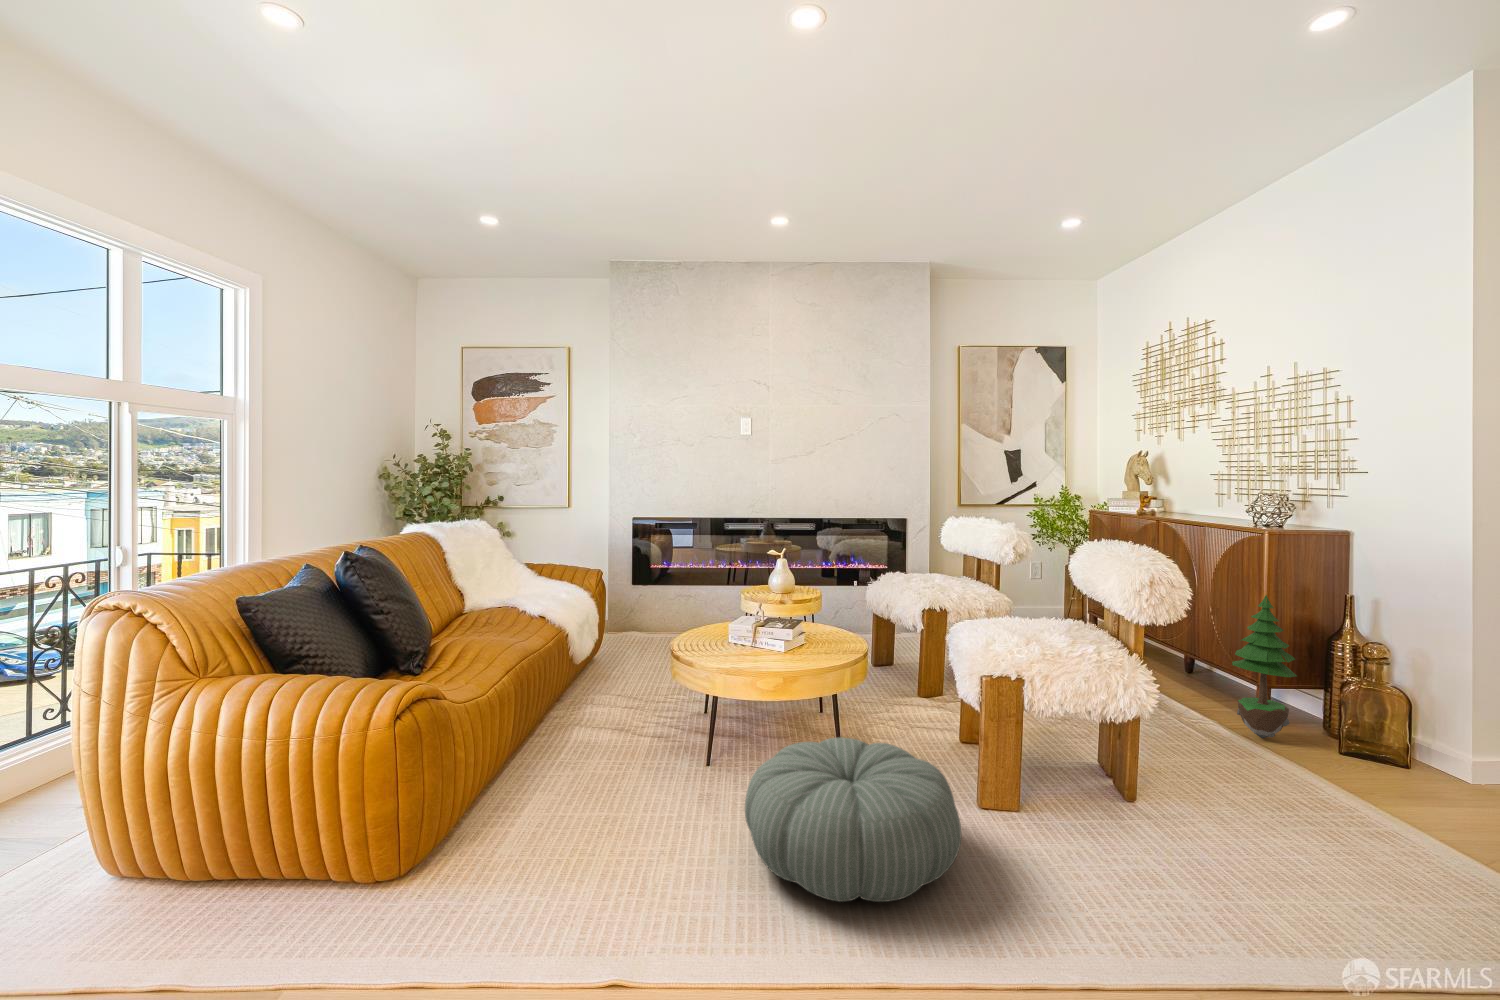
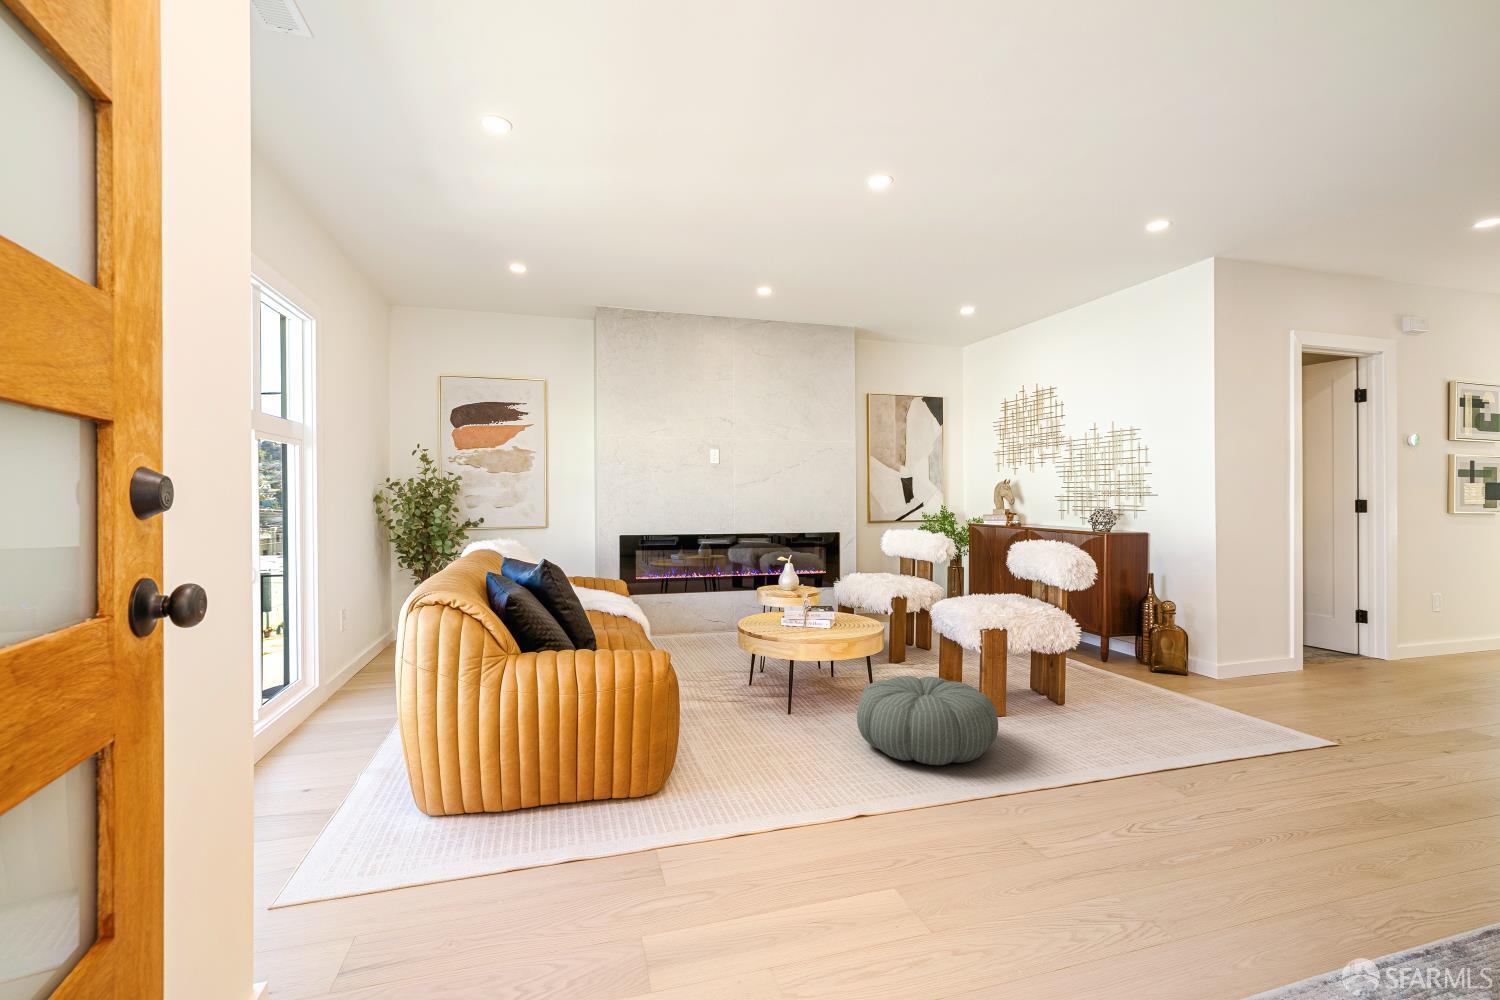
potted tree: present [1232,595,1297,738] -> none [1091,574,1129,668]

